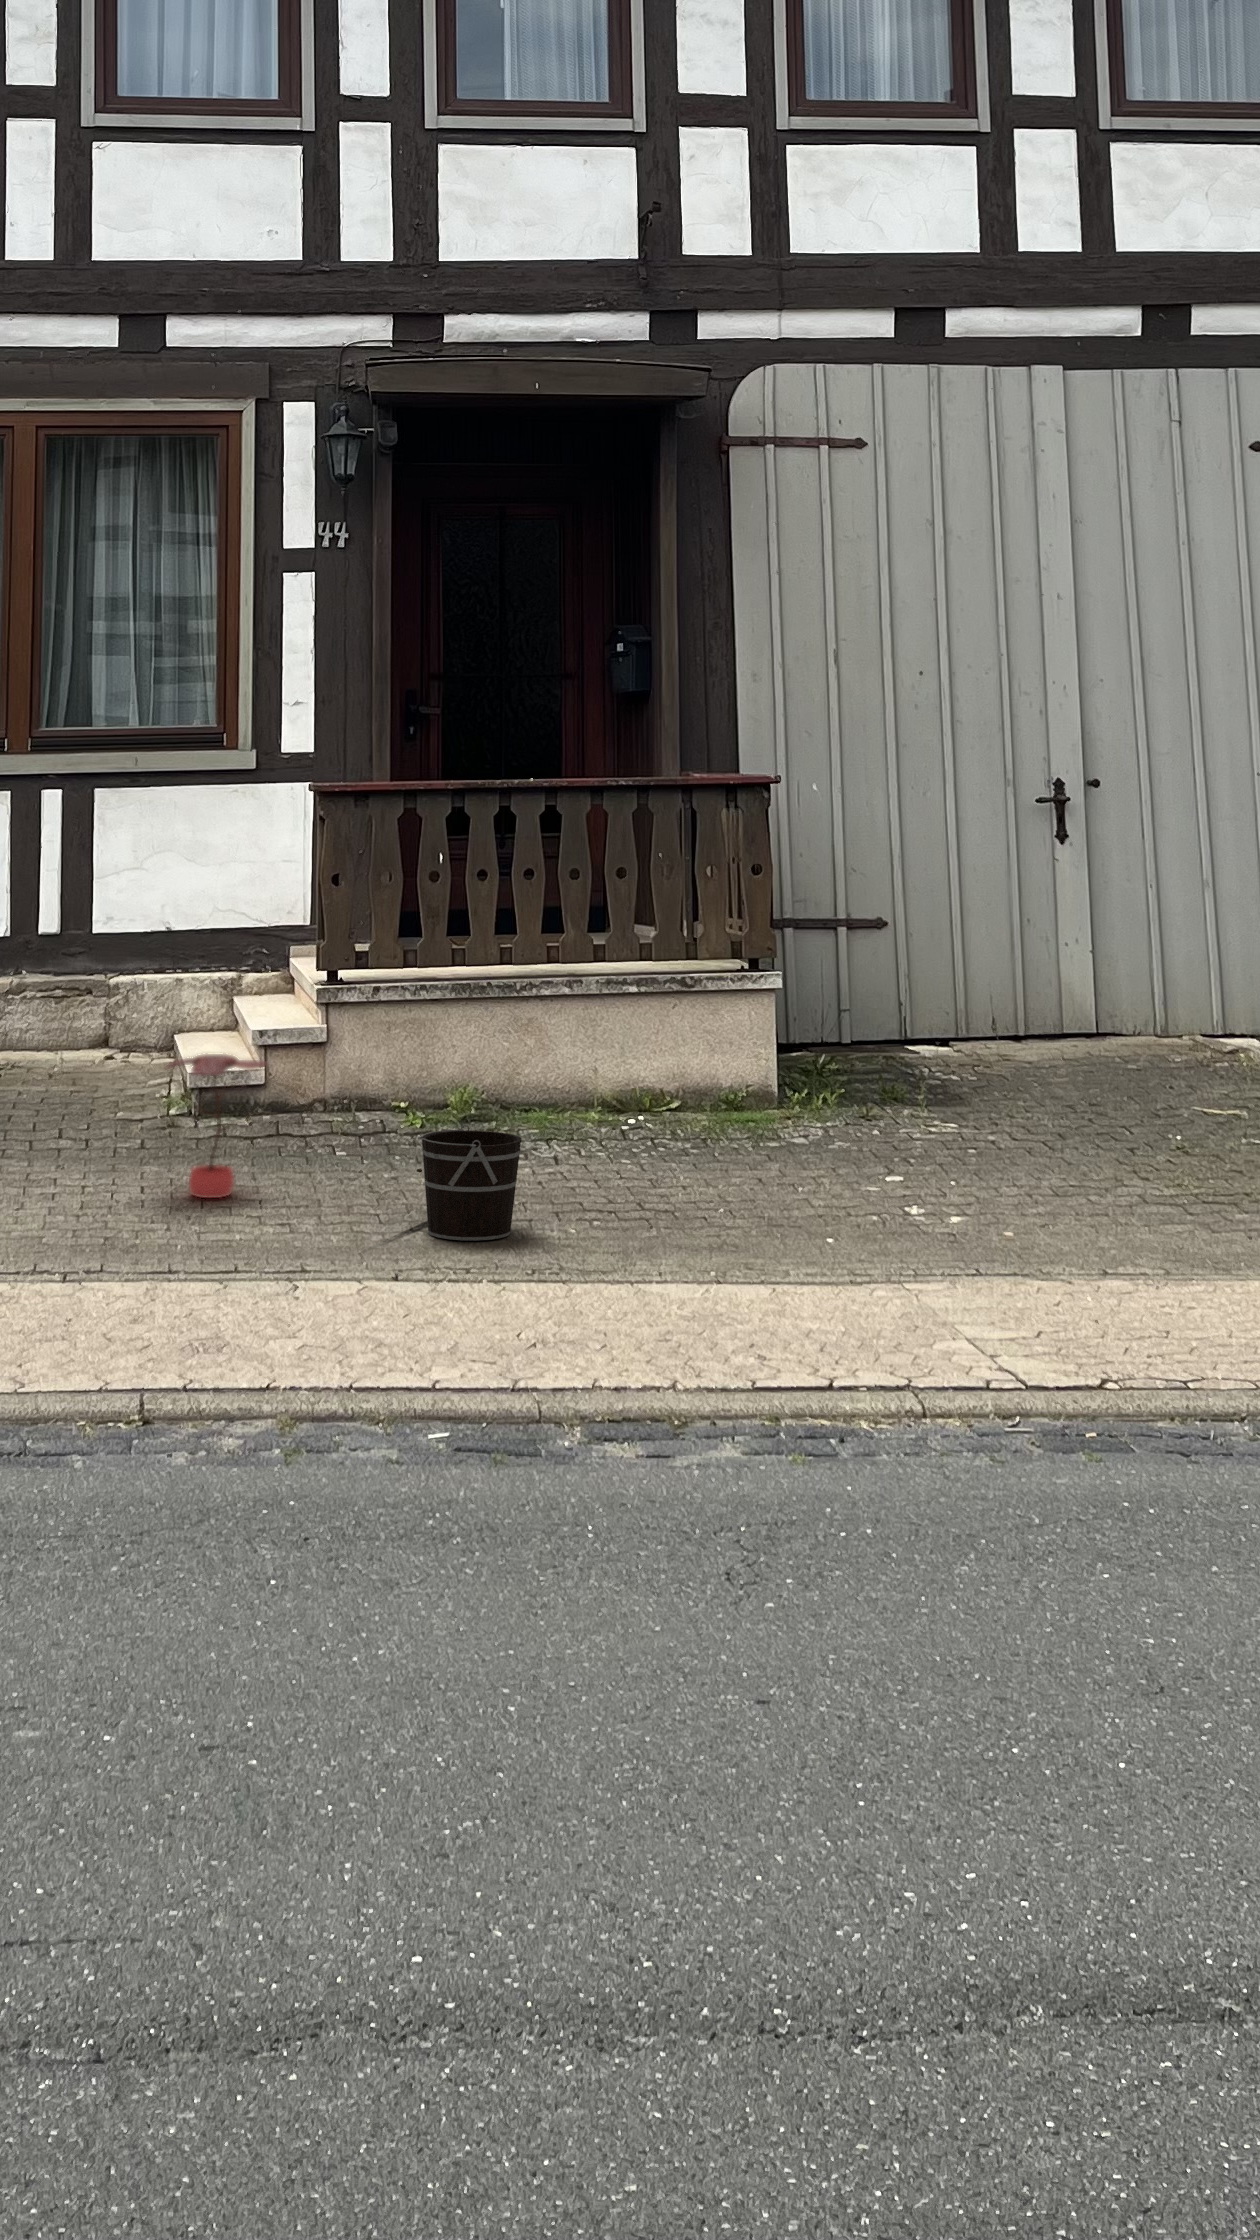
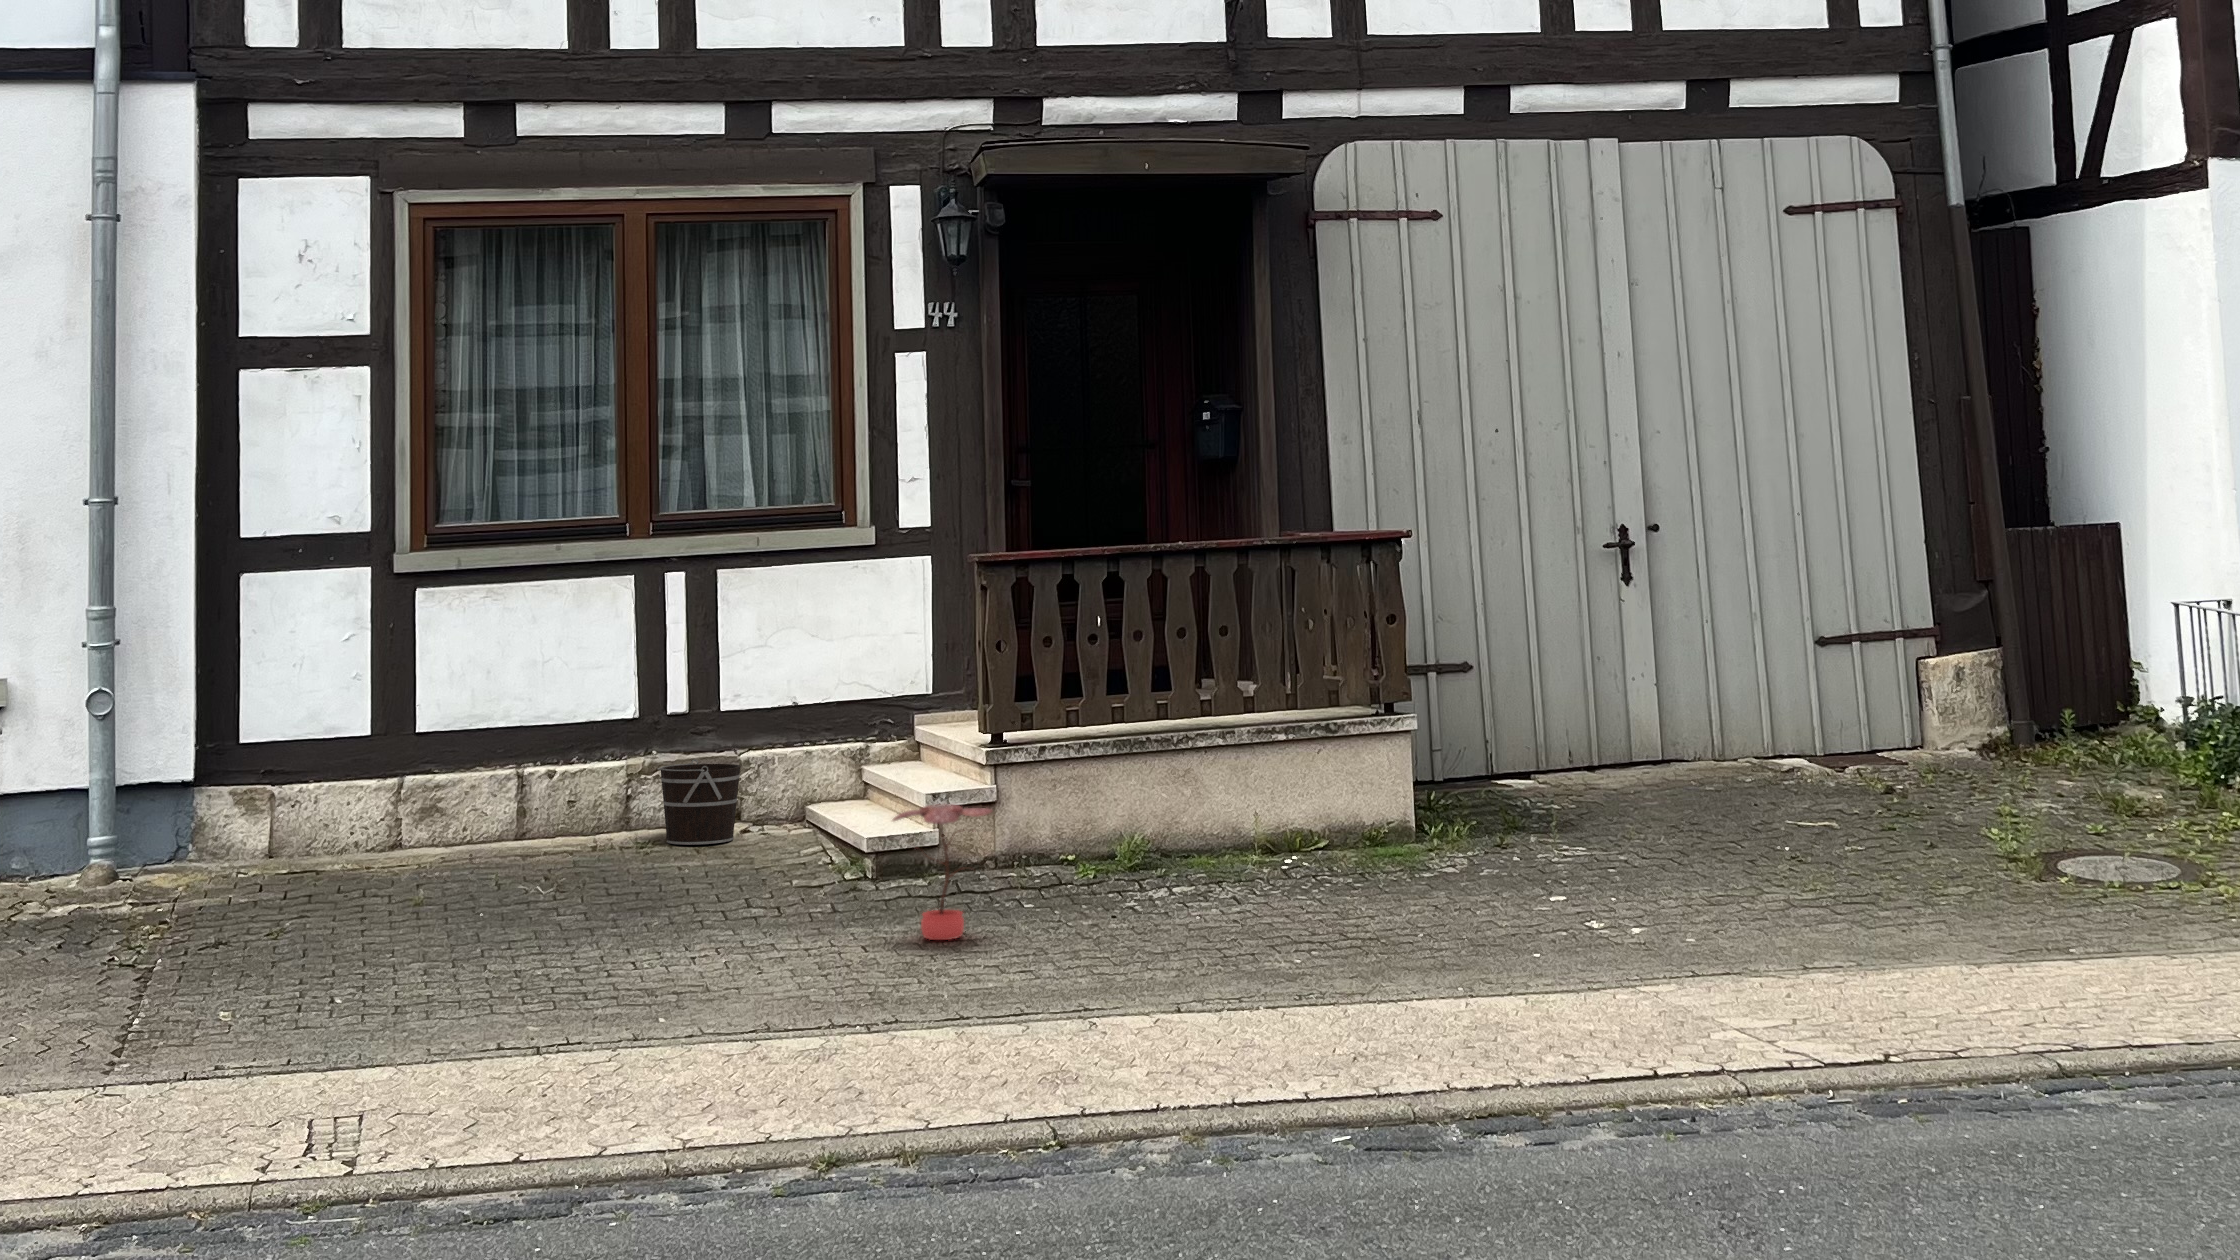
bucket: present [418,1125,521,1241] -> present [657,760,740,845]

